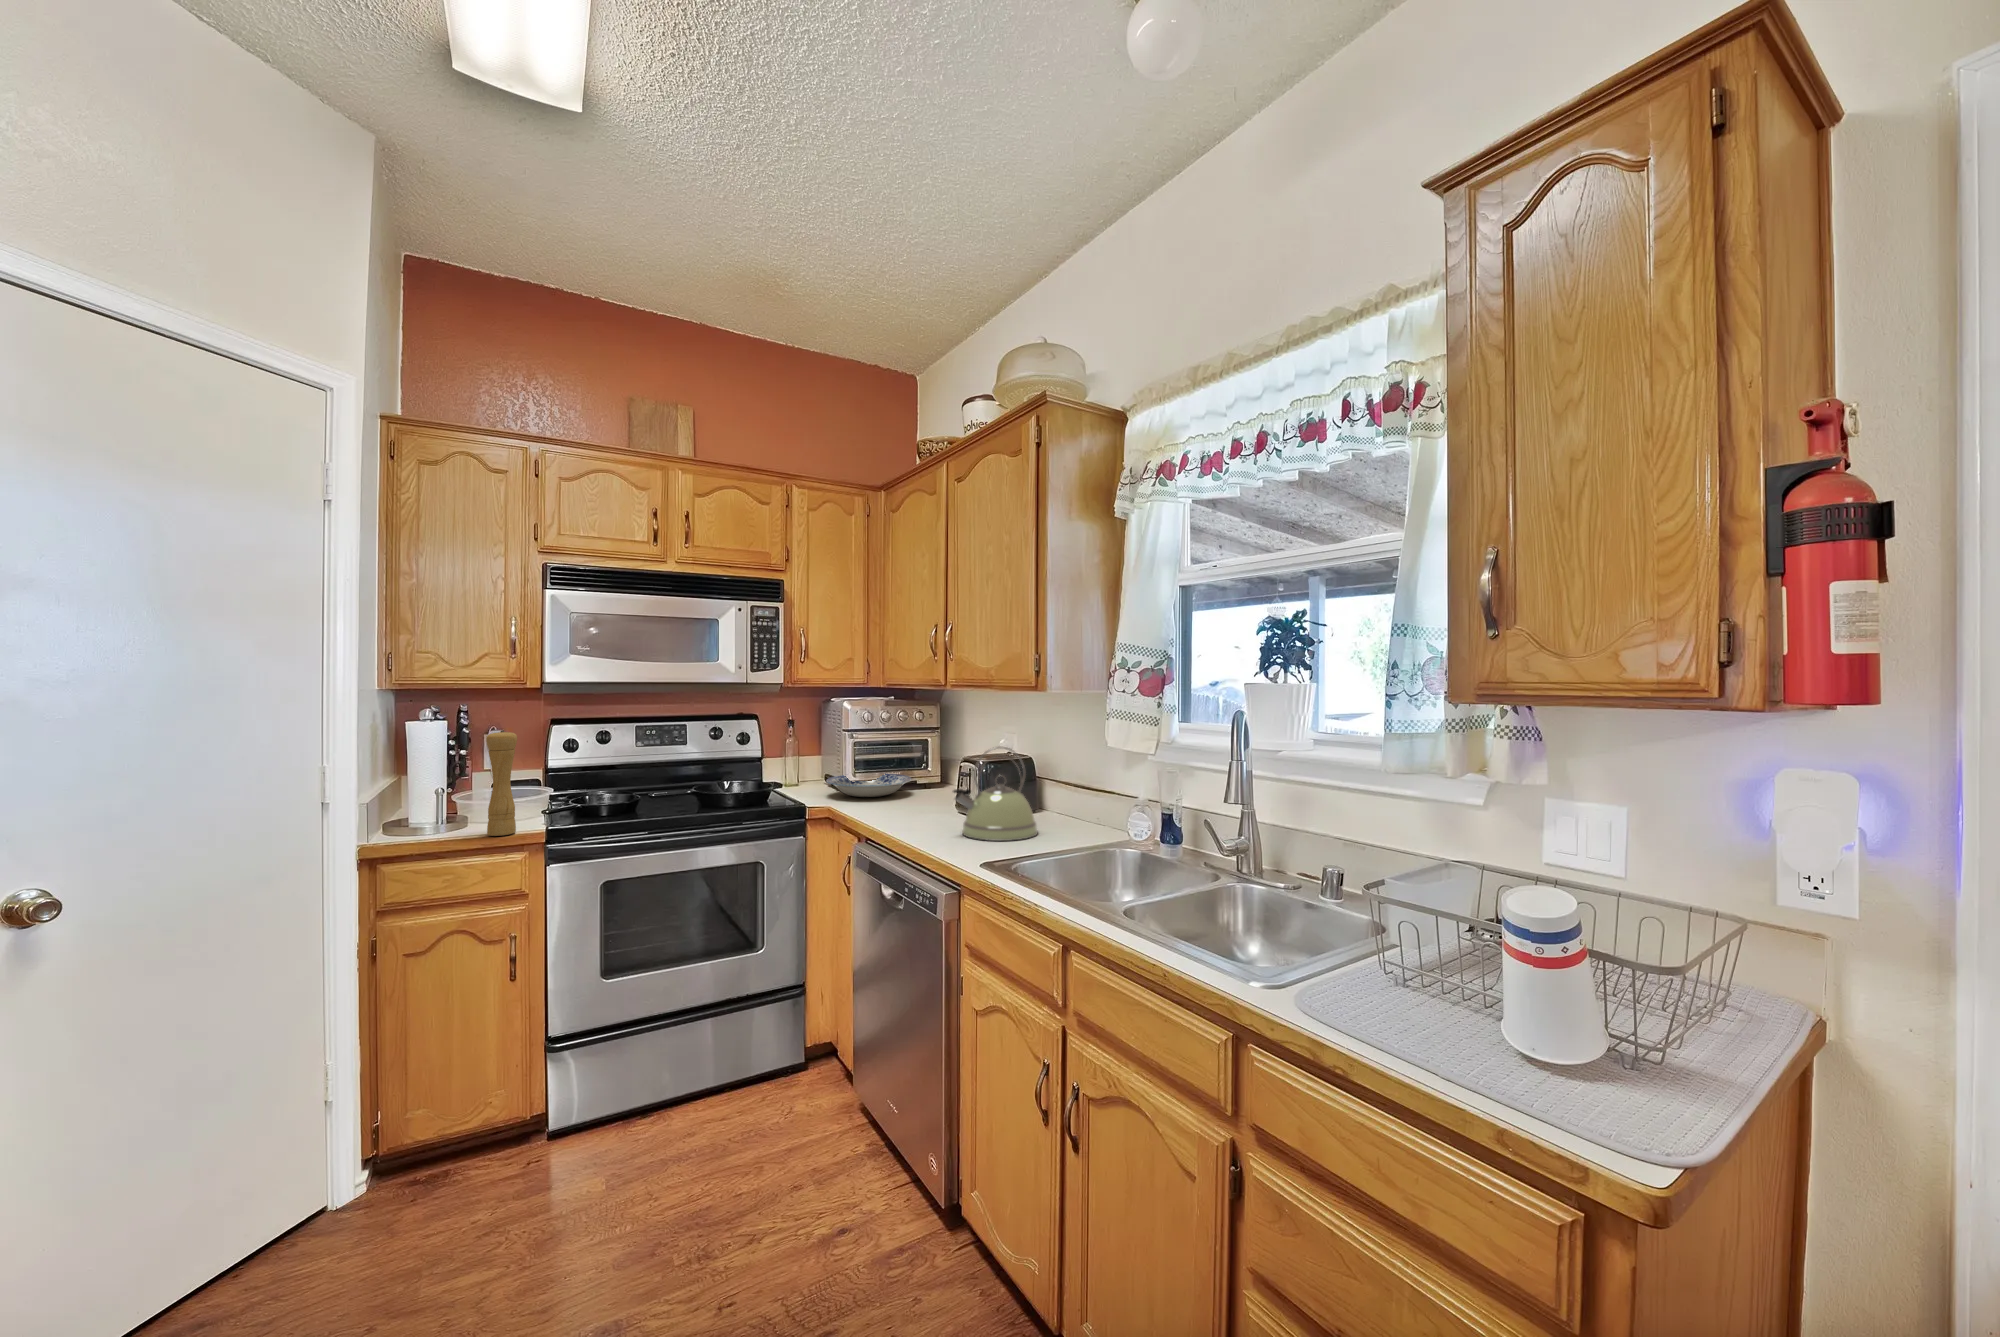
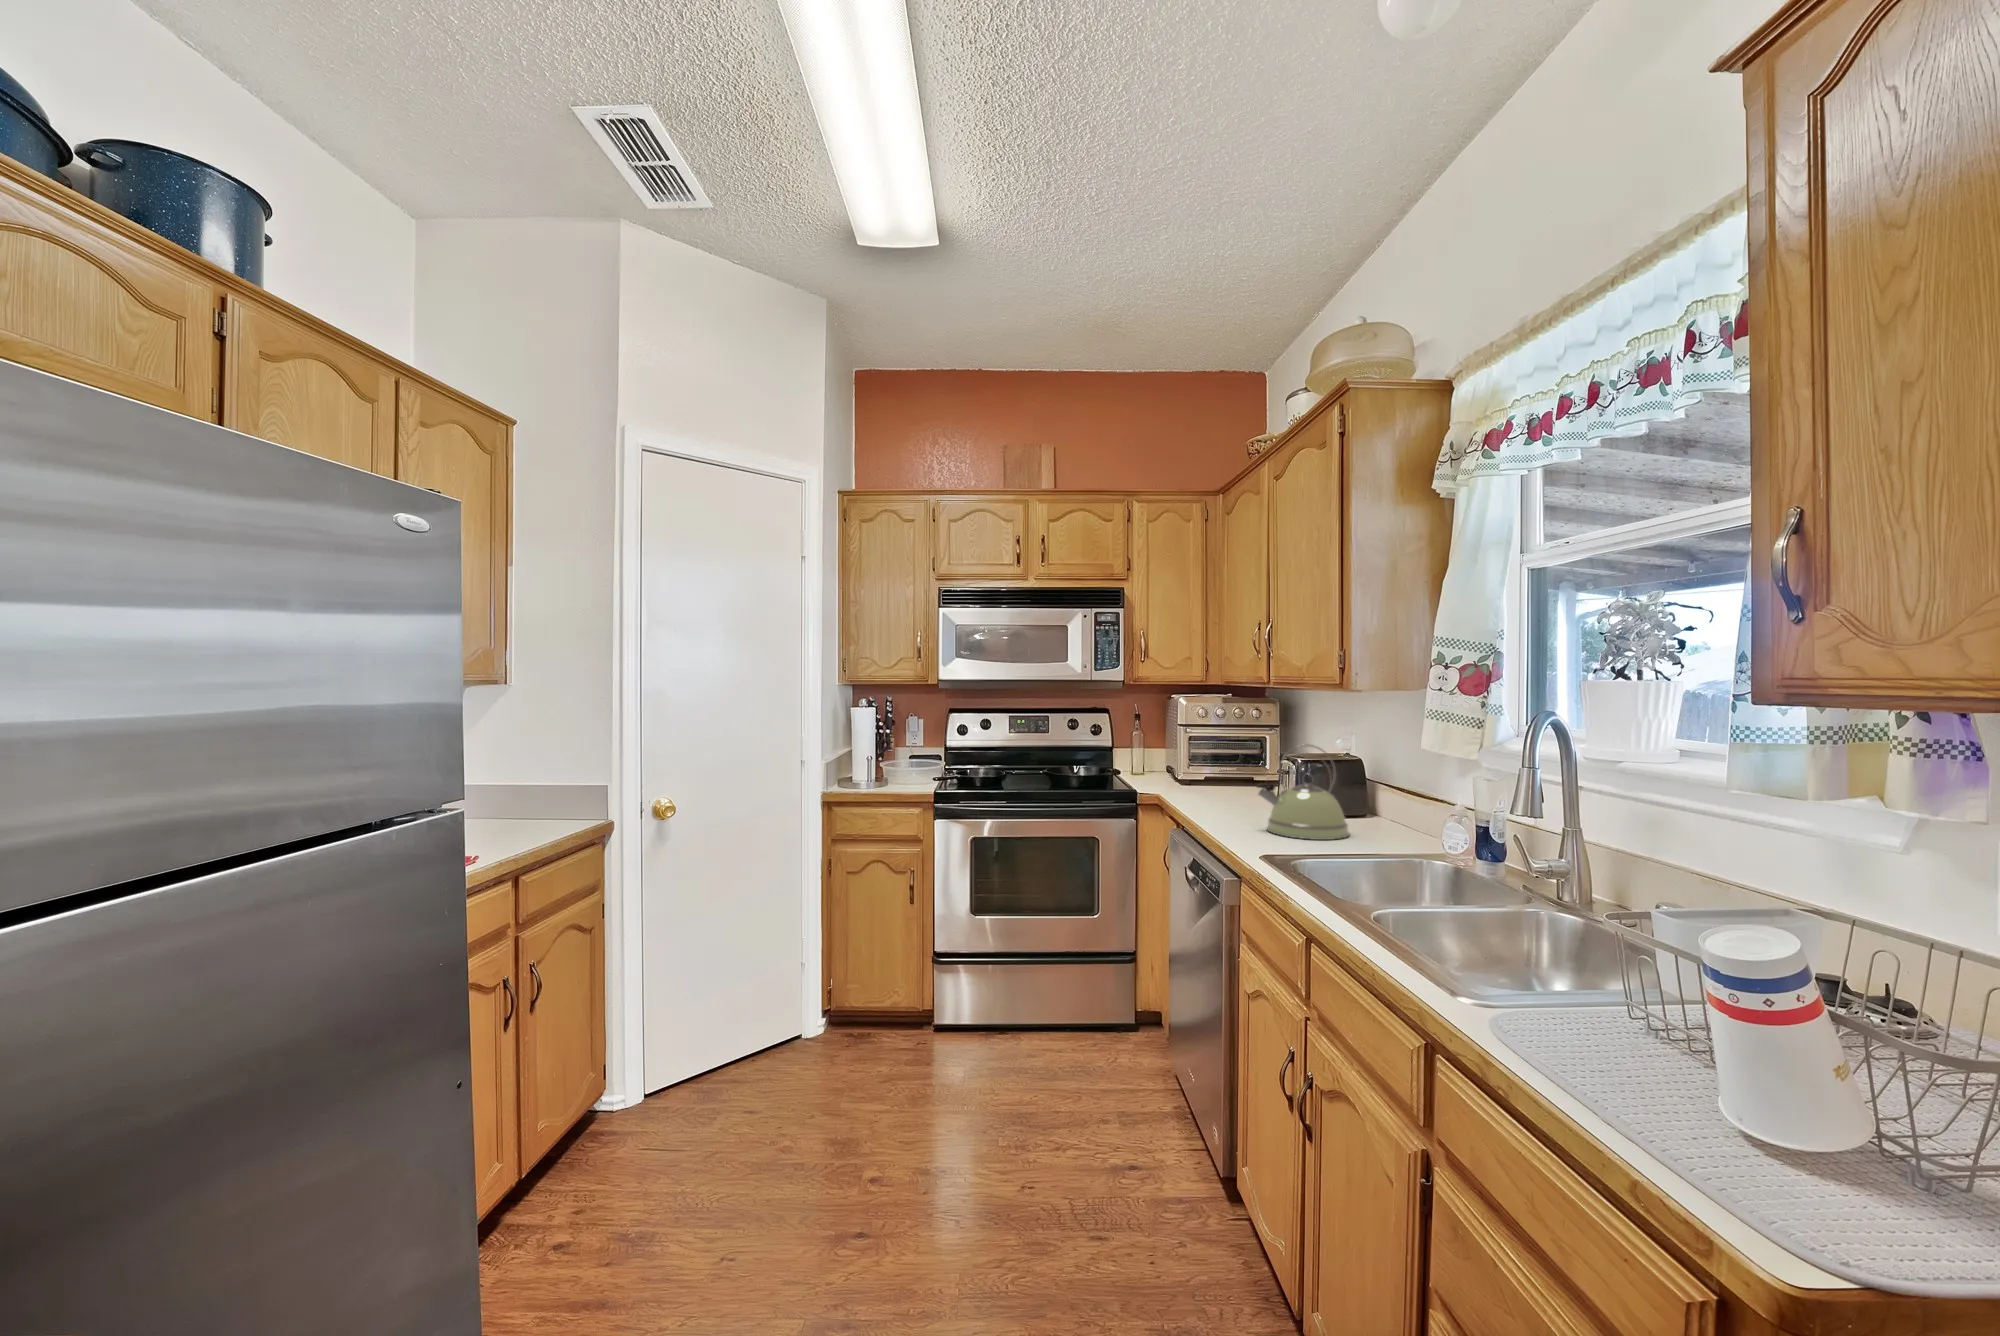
pepper mill: present [486,731,517,836] -> none [895,714,915,794]
plate: present [826,773,912,797] -> none [1163,768,1246,790]

